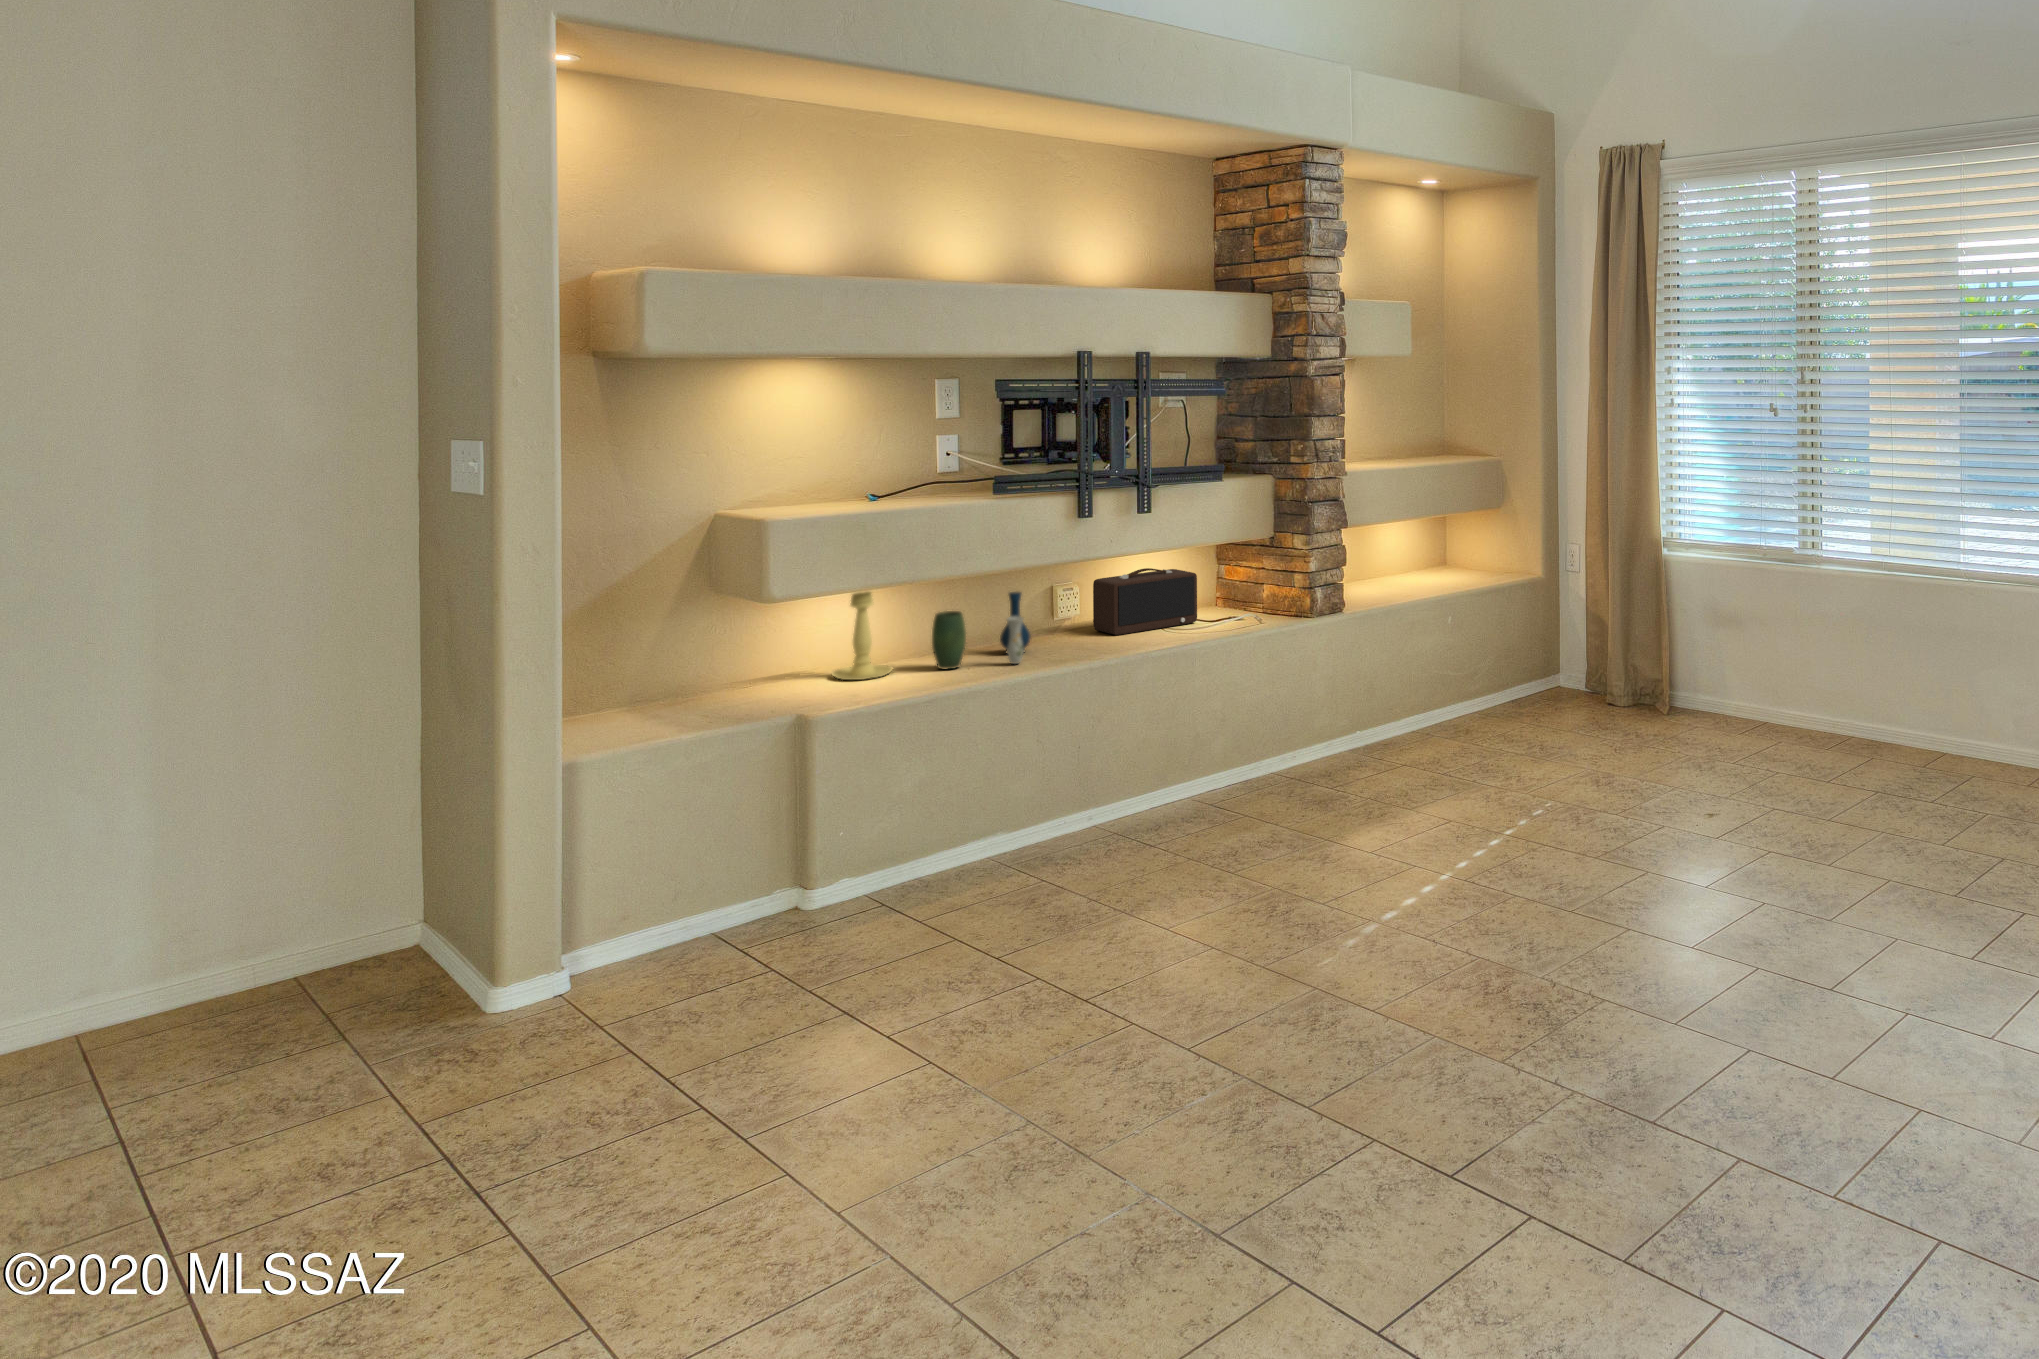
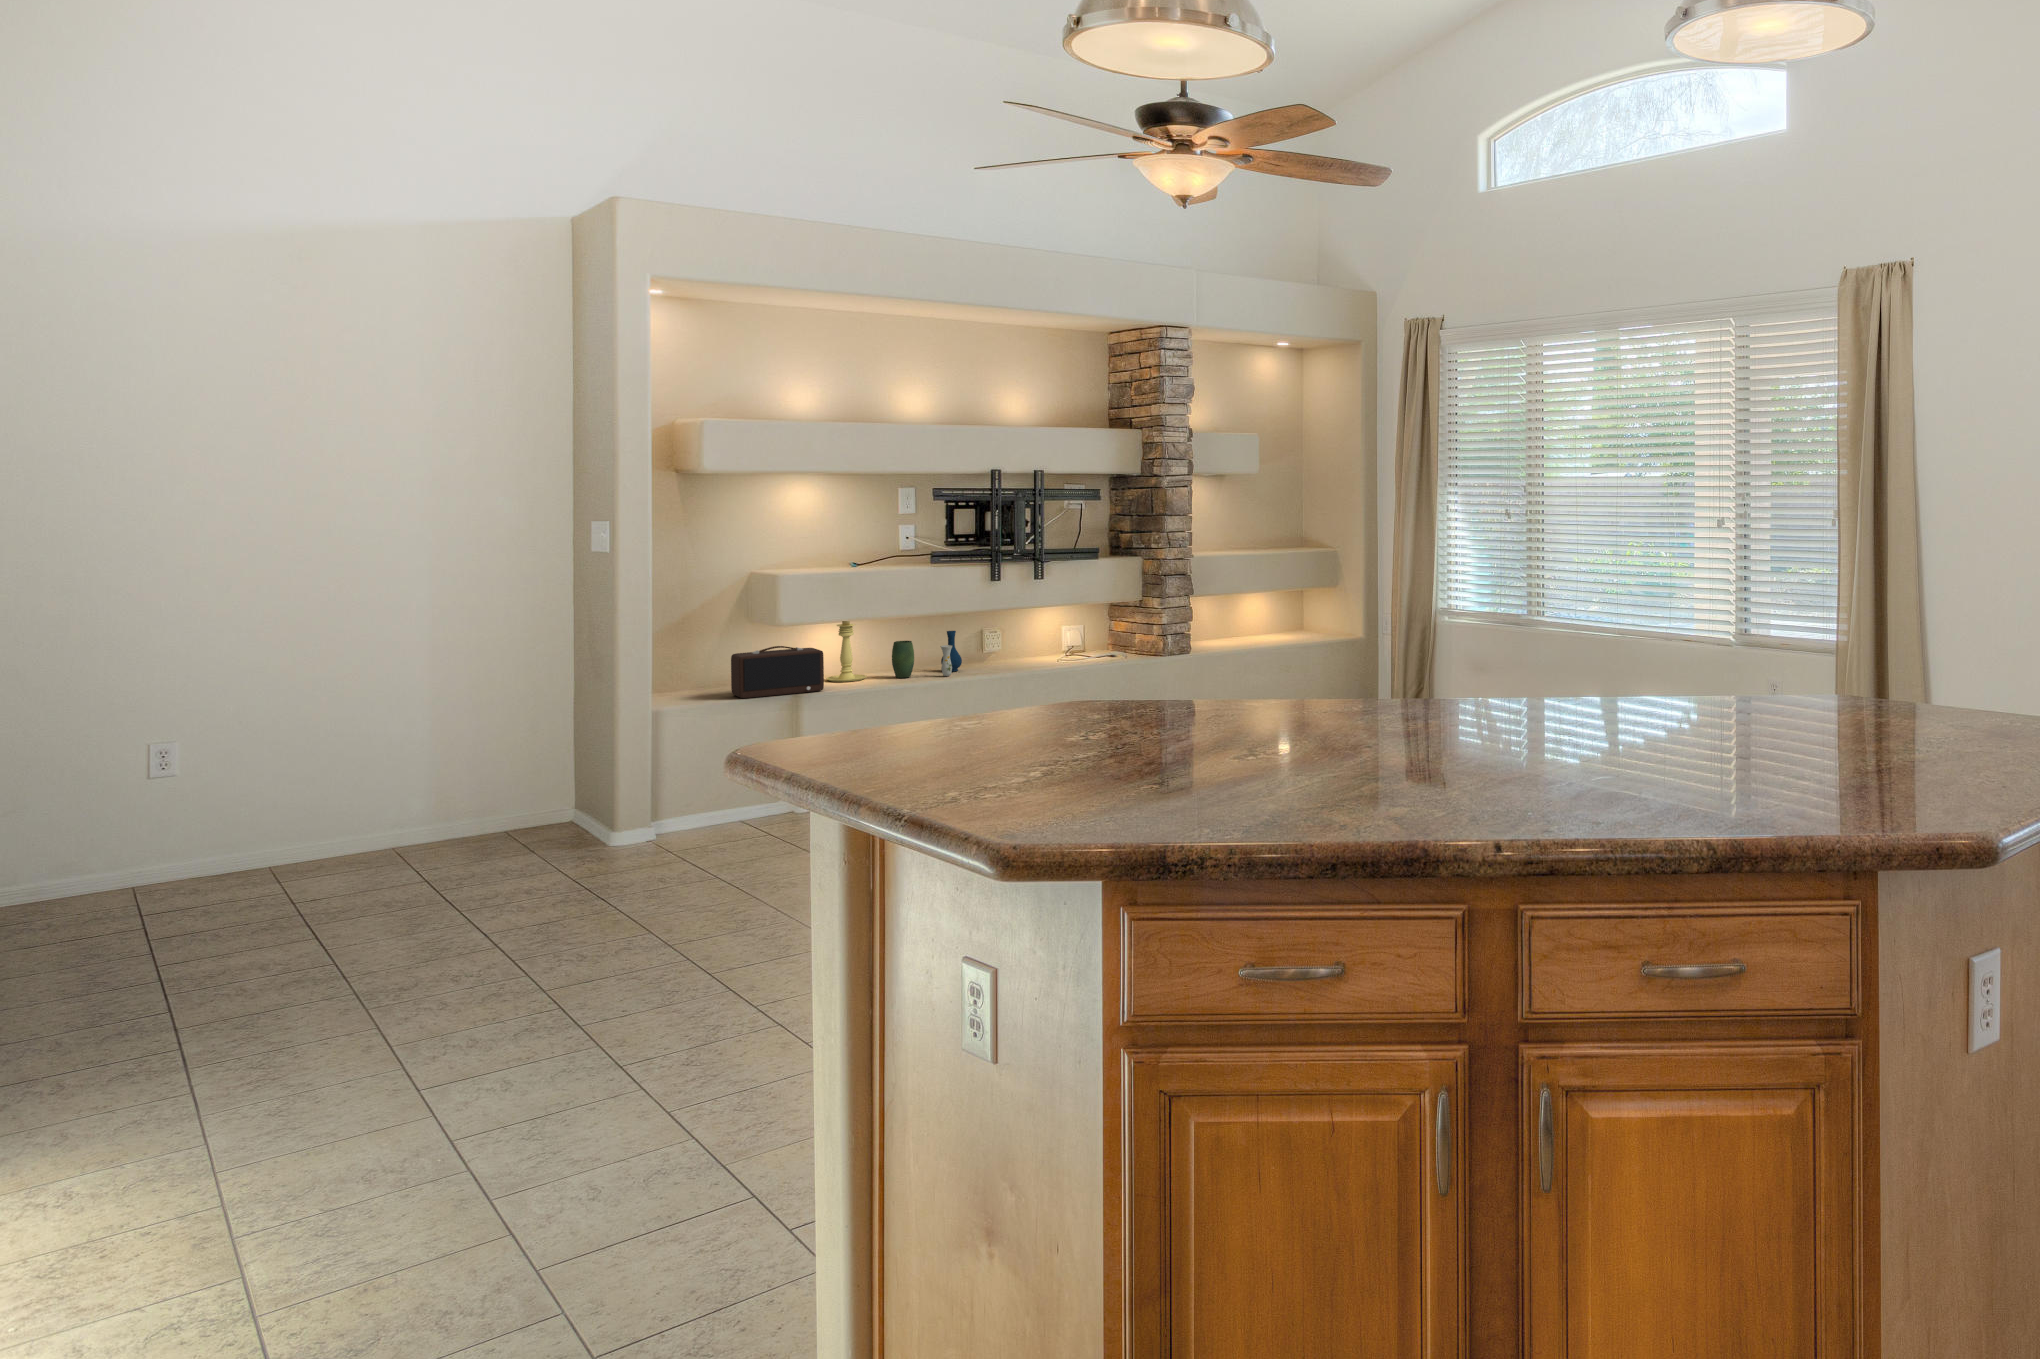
speaker: present [1093,568,1197,635] -> present [731,646,824,698]

